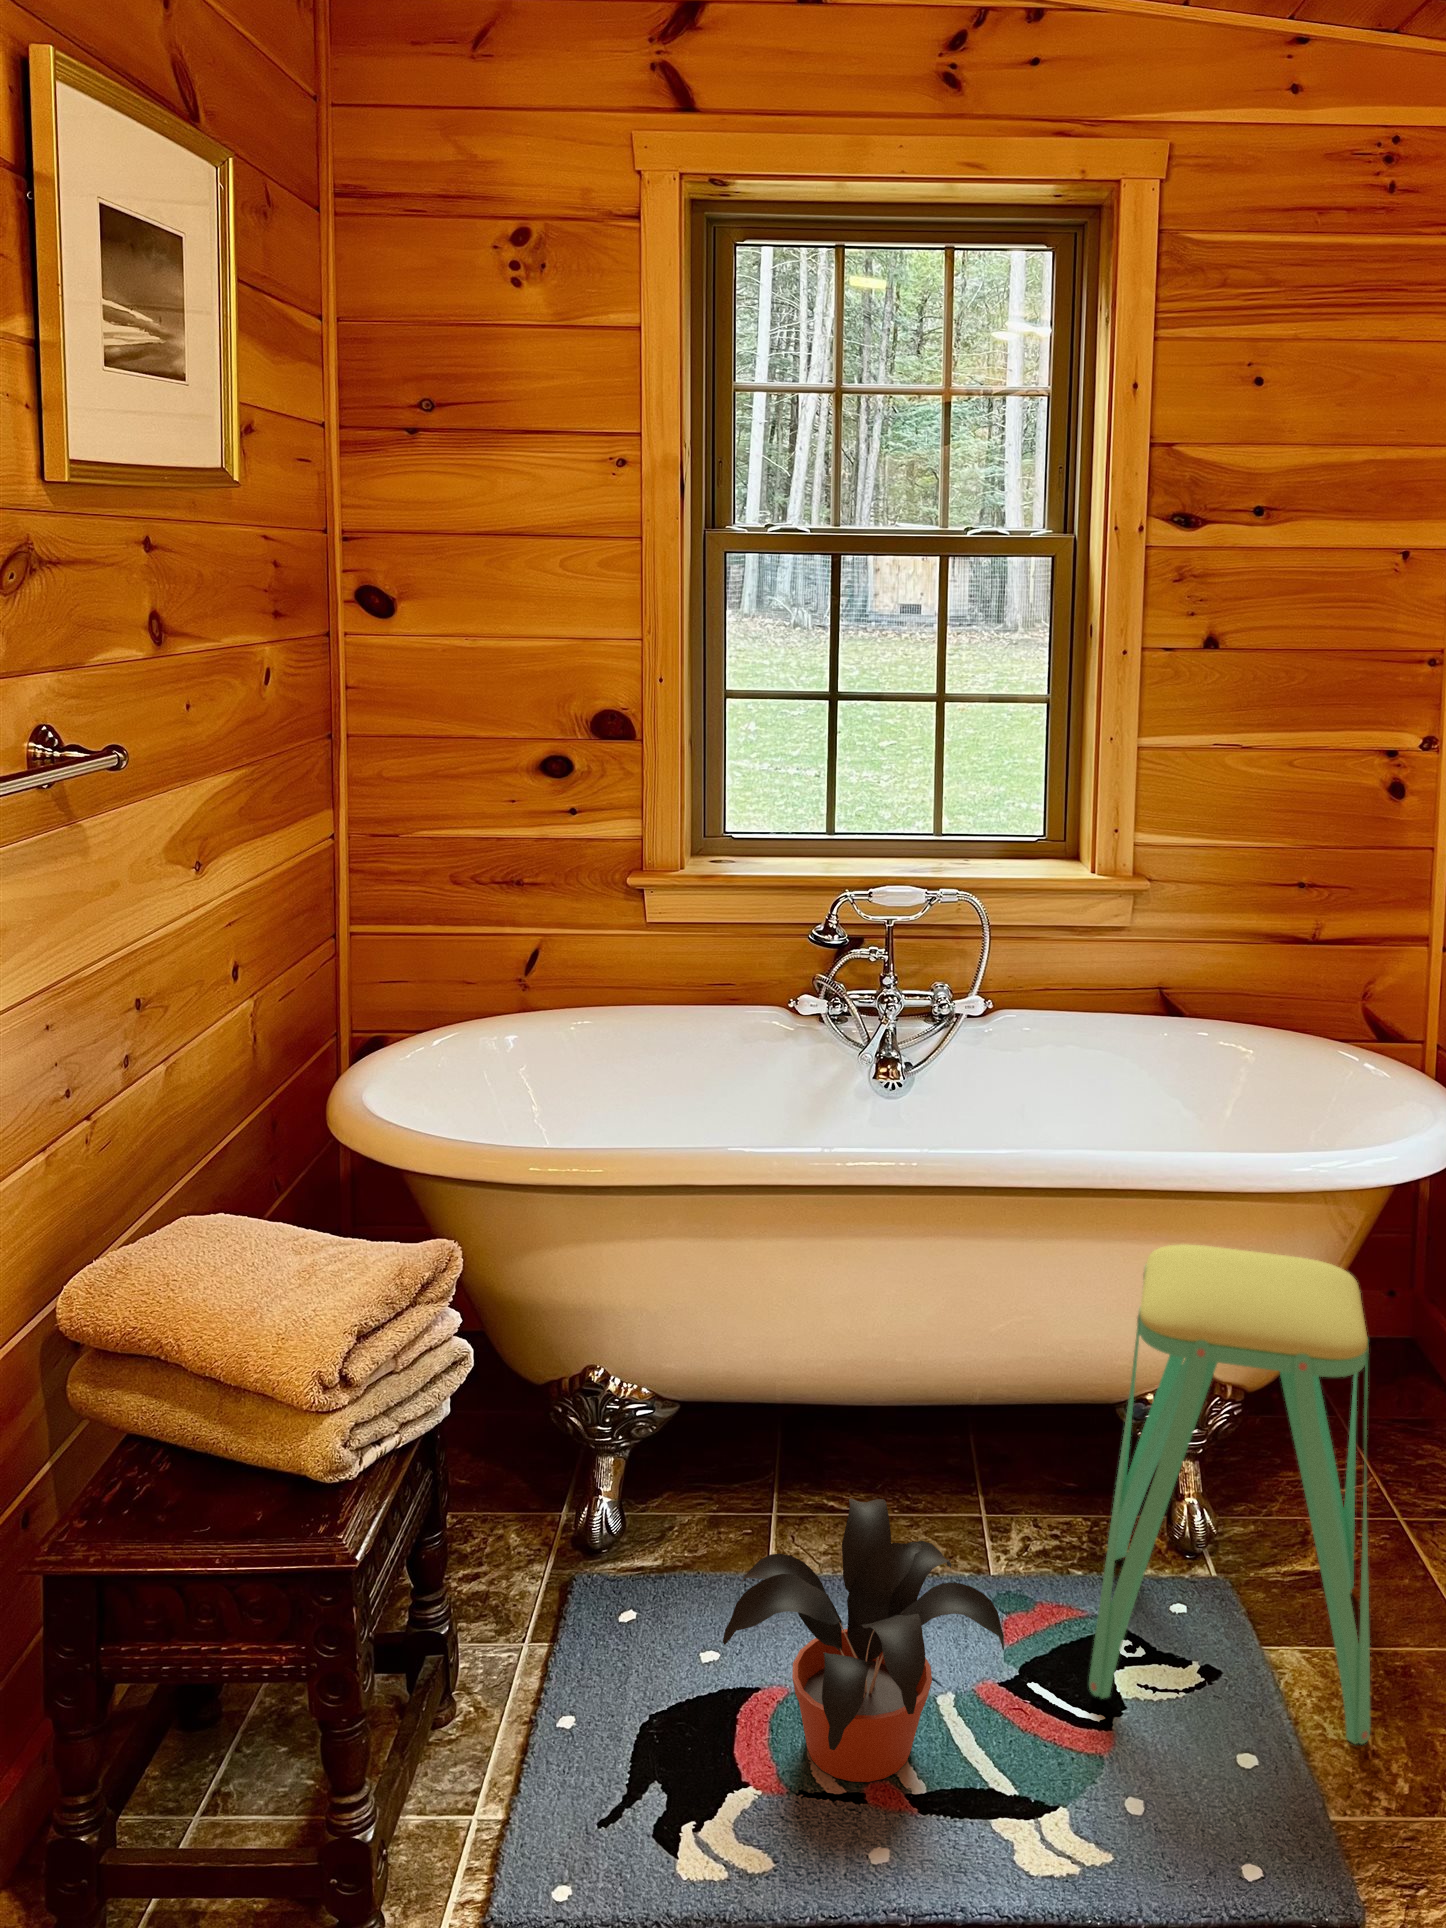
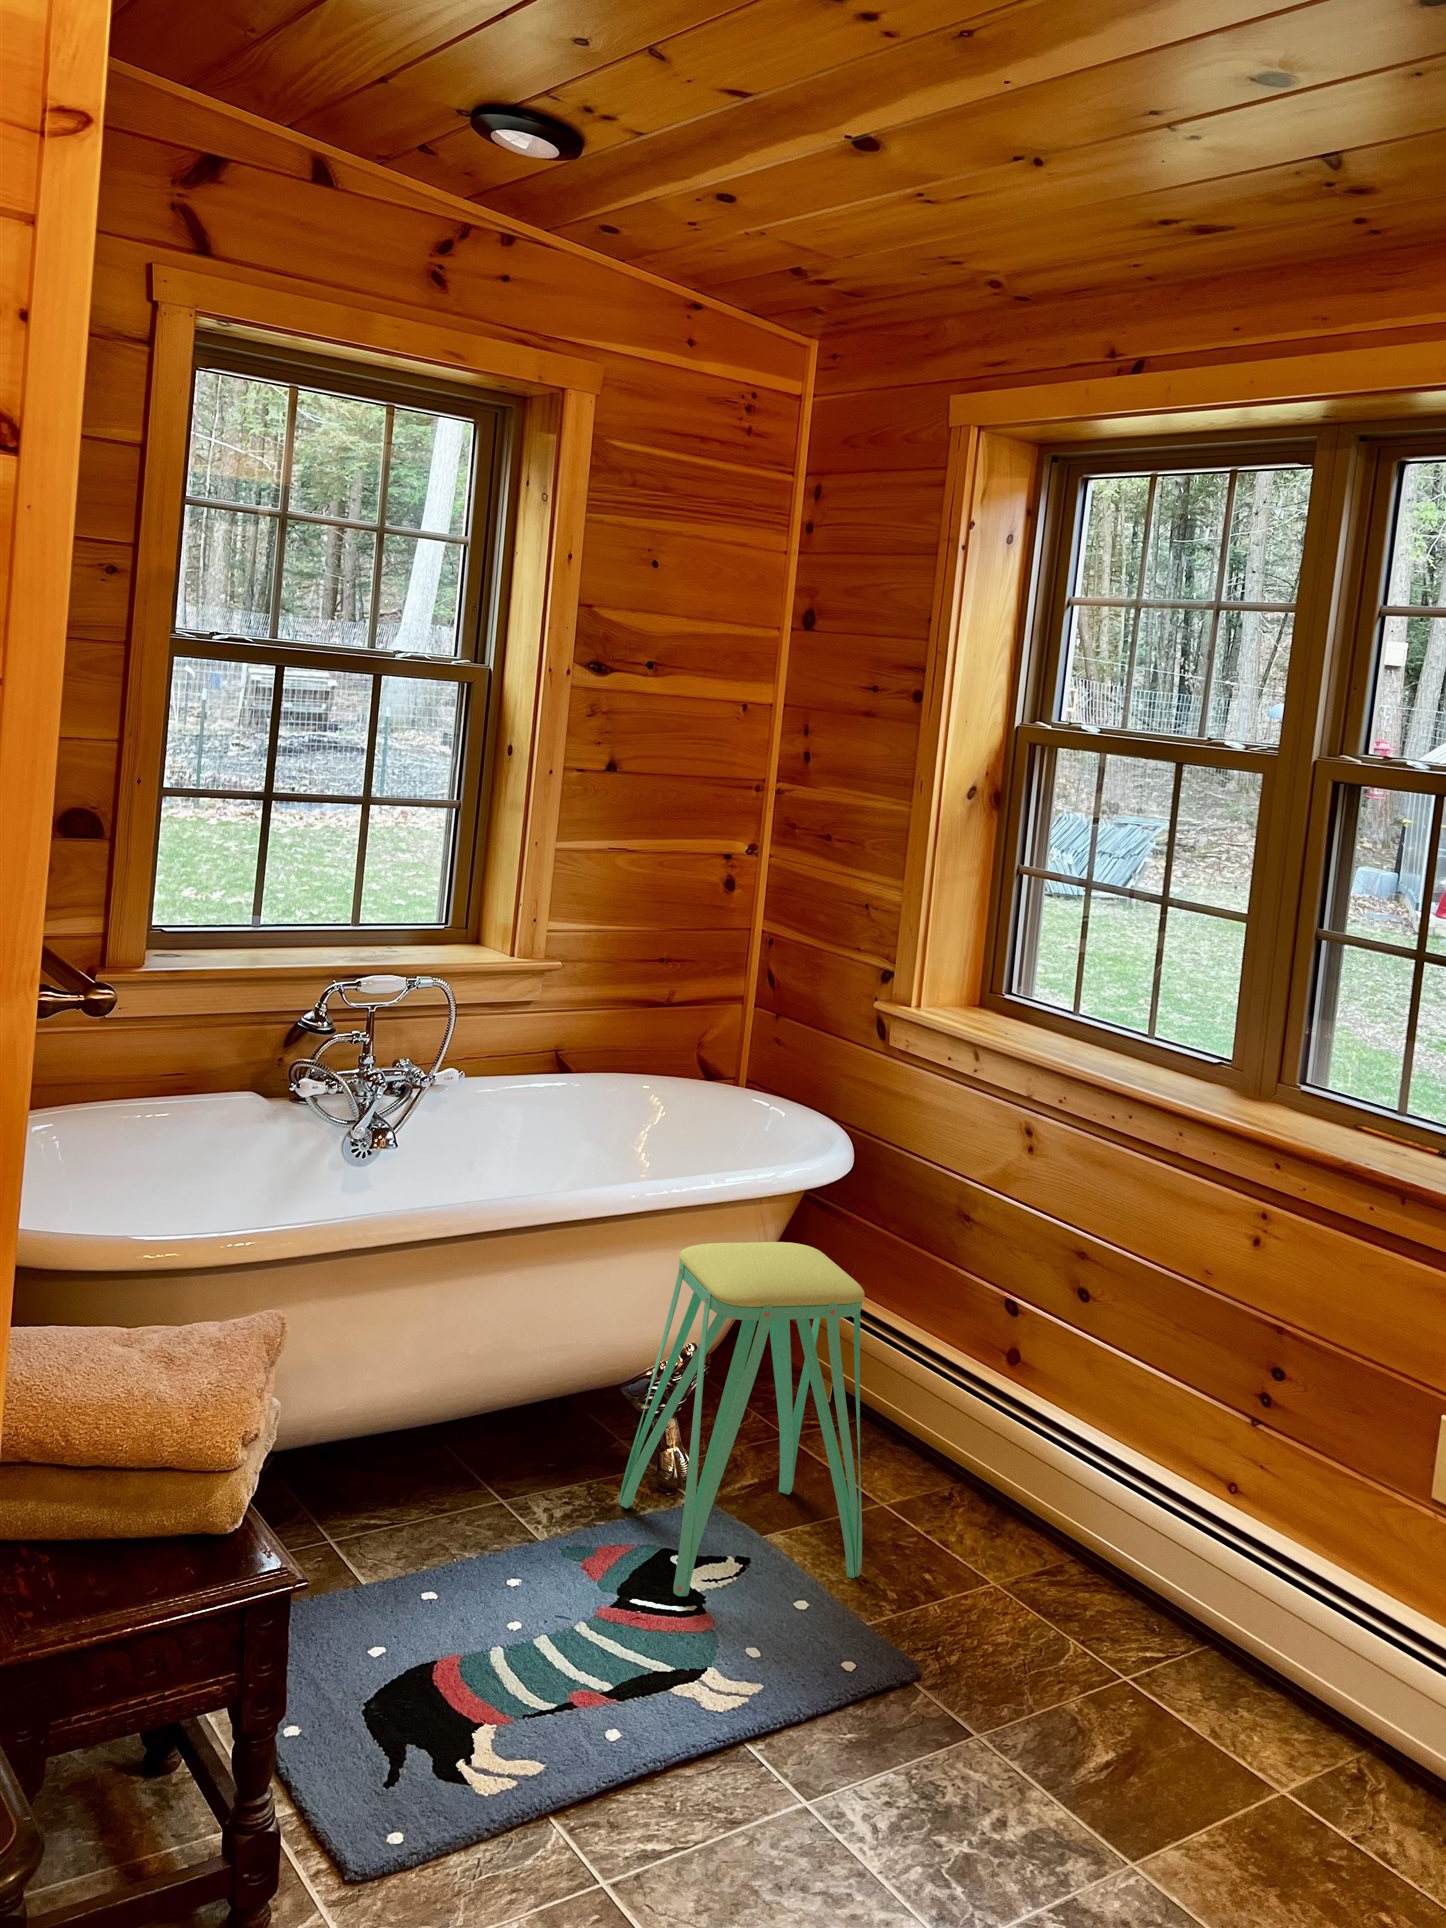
potted plant: present [723,1499,1004,1782] -> none [438,1478,661,1700]

